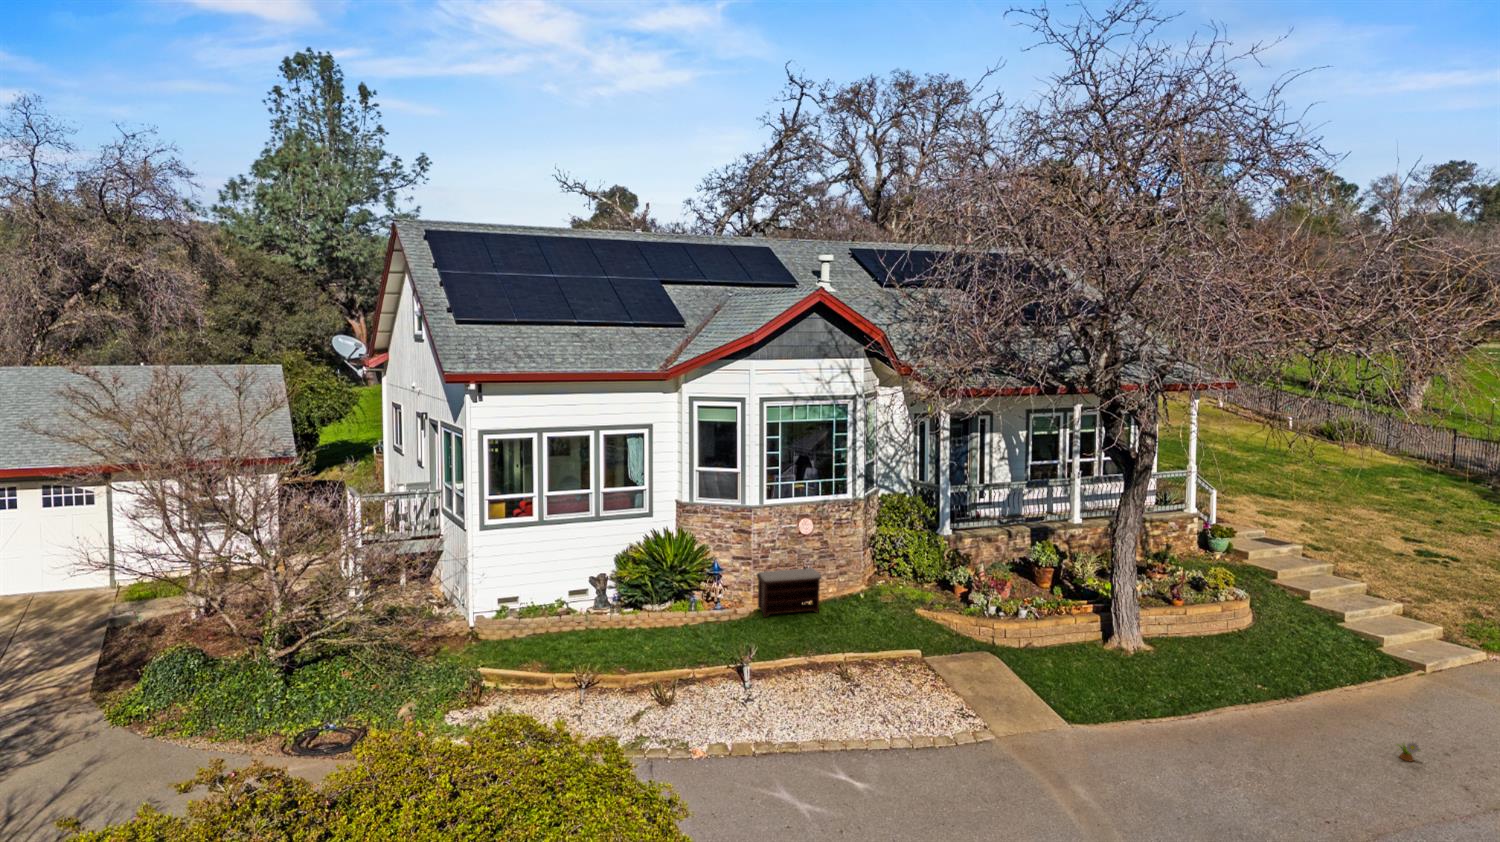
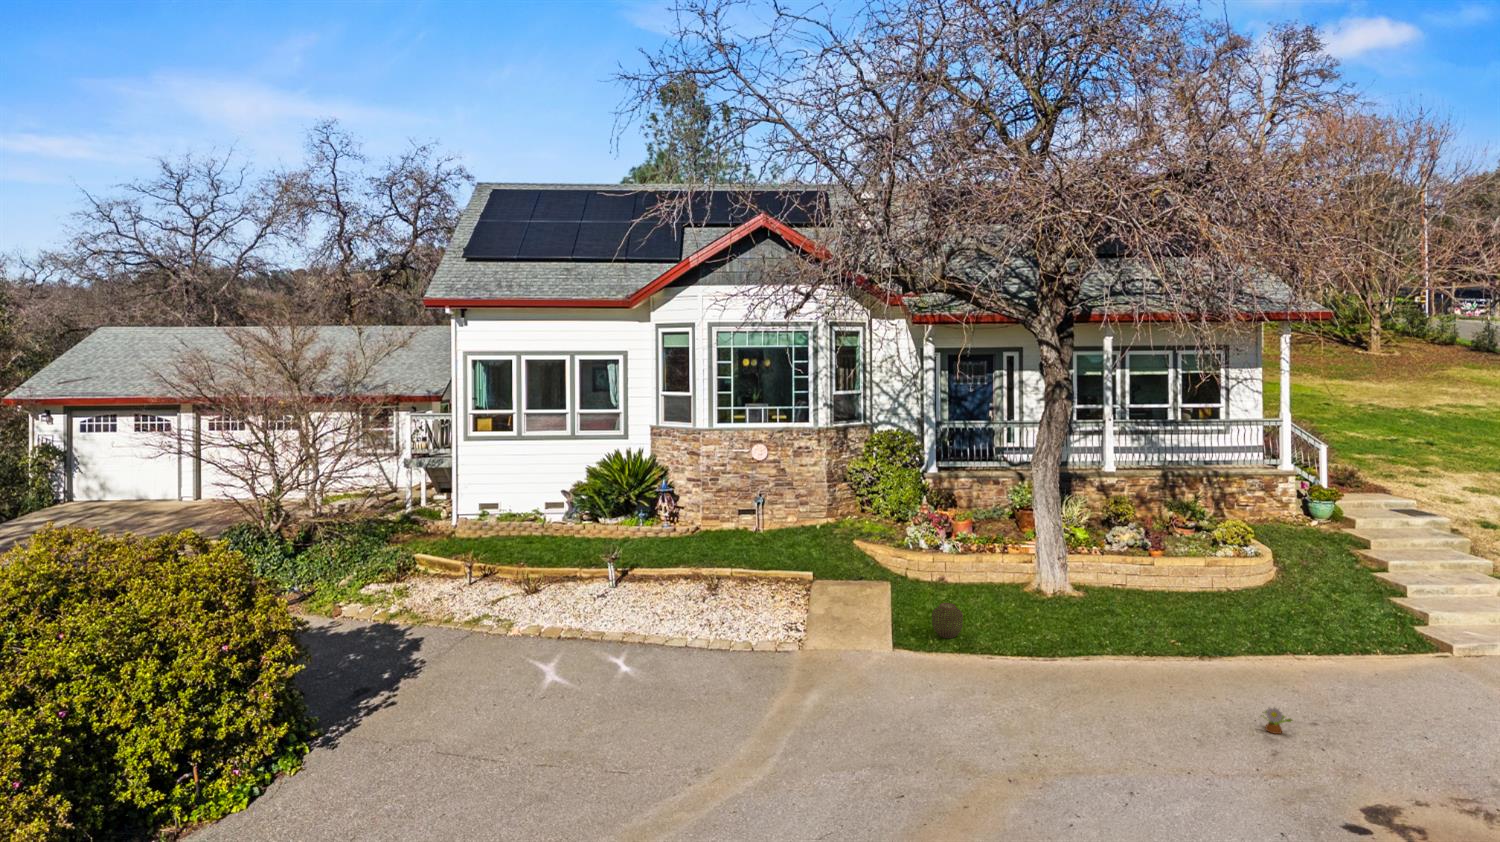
bench: present [757,568,822,618] -> none [700,494,765,539]
woven basket: none [1088,675,1117,707] -> present [932,603,963,638]

